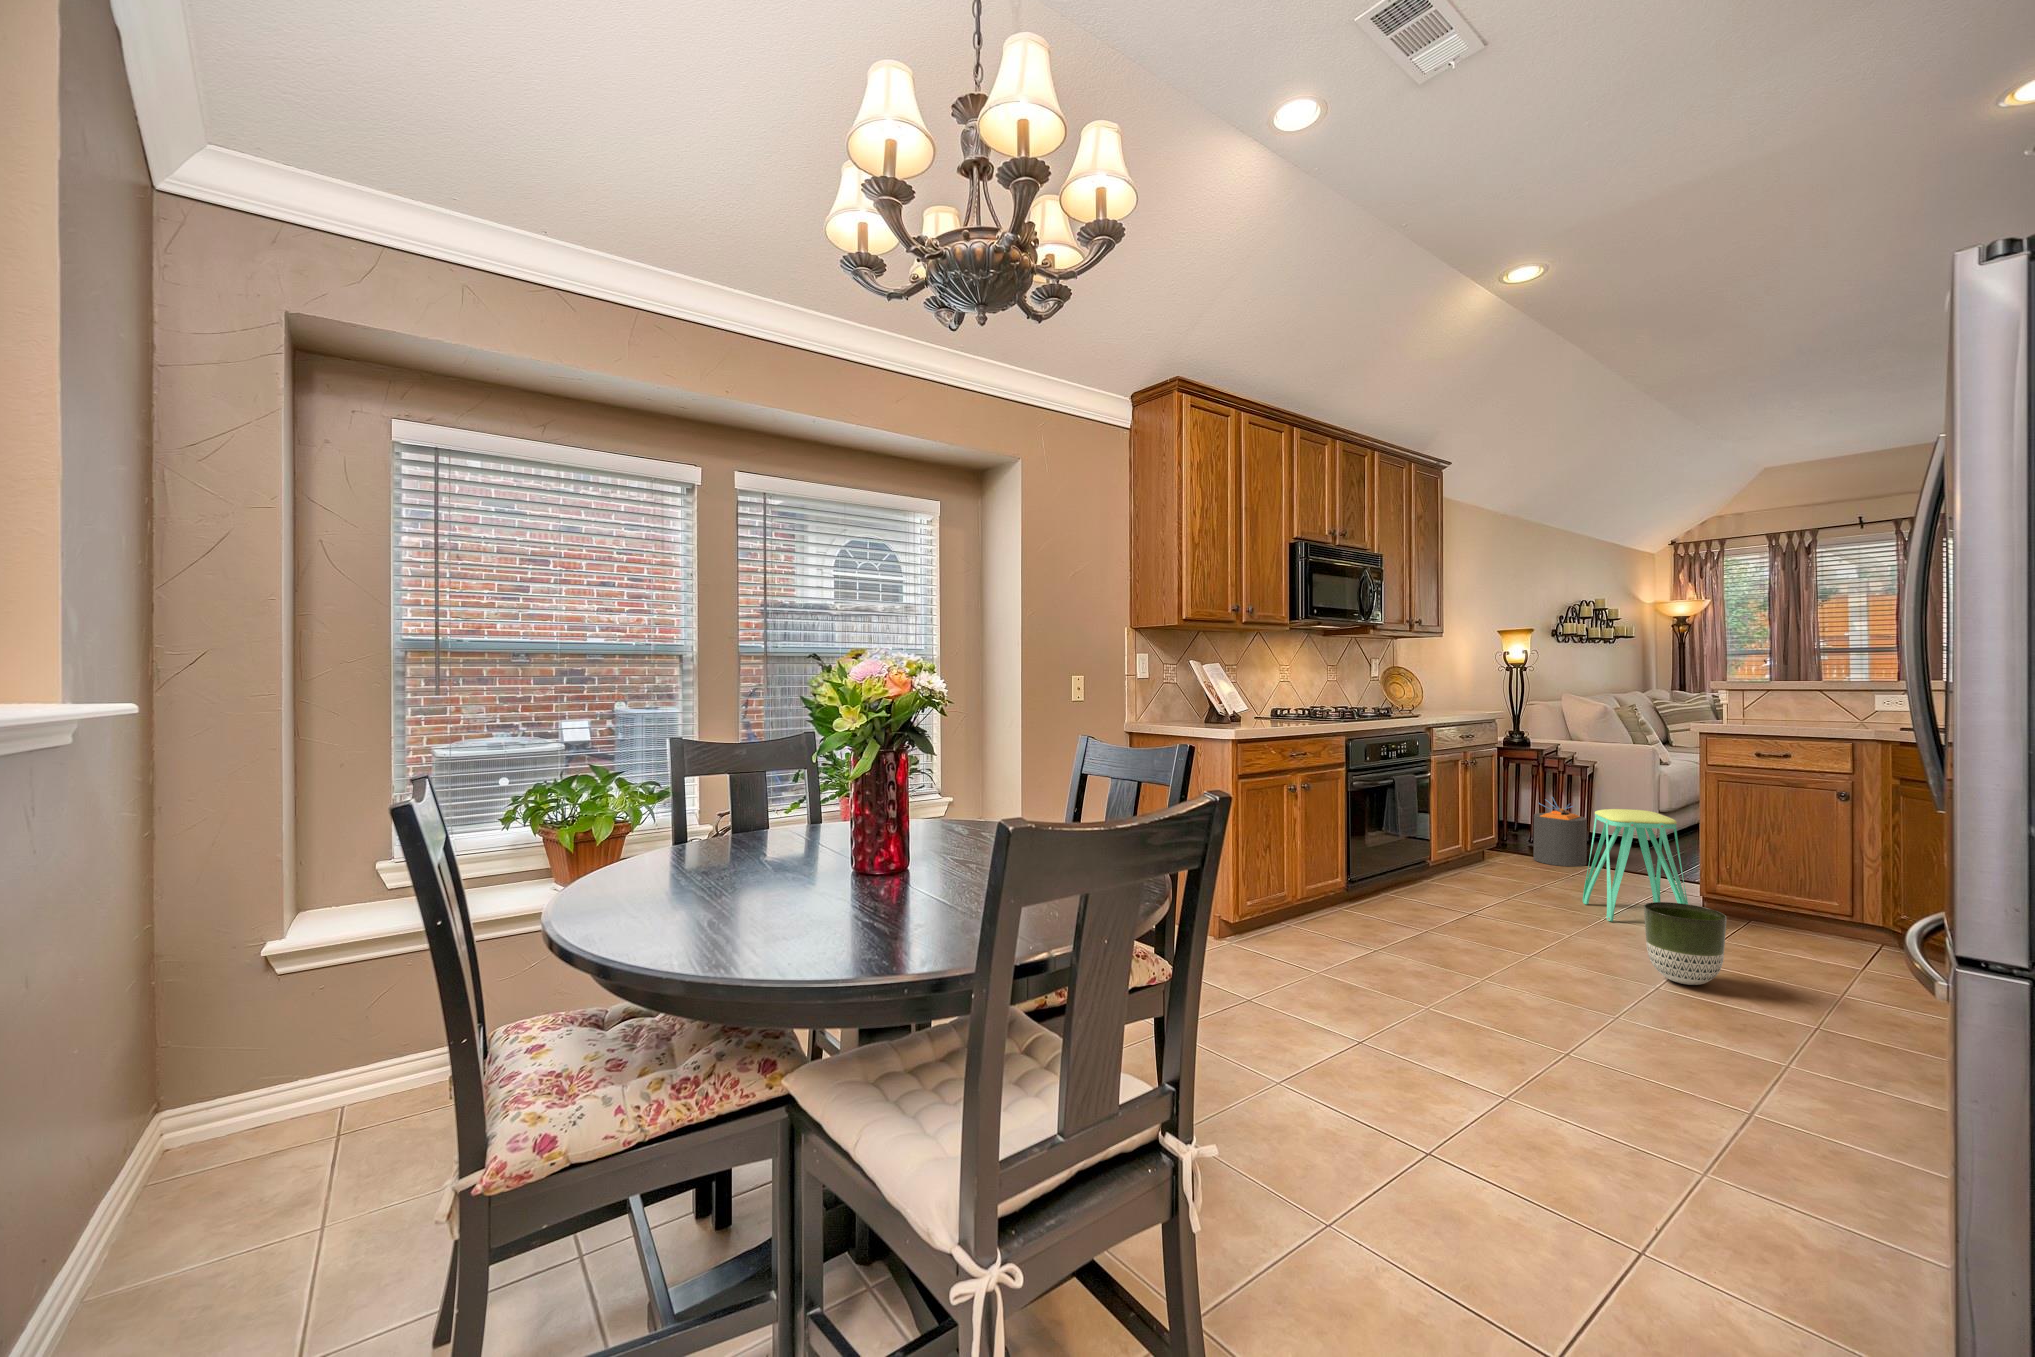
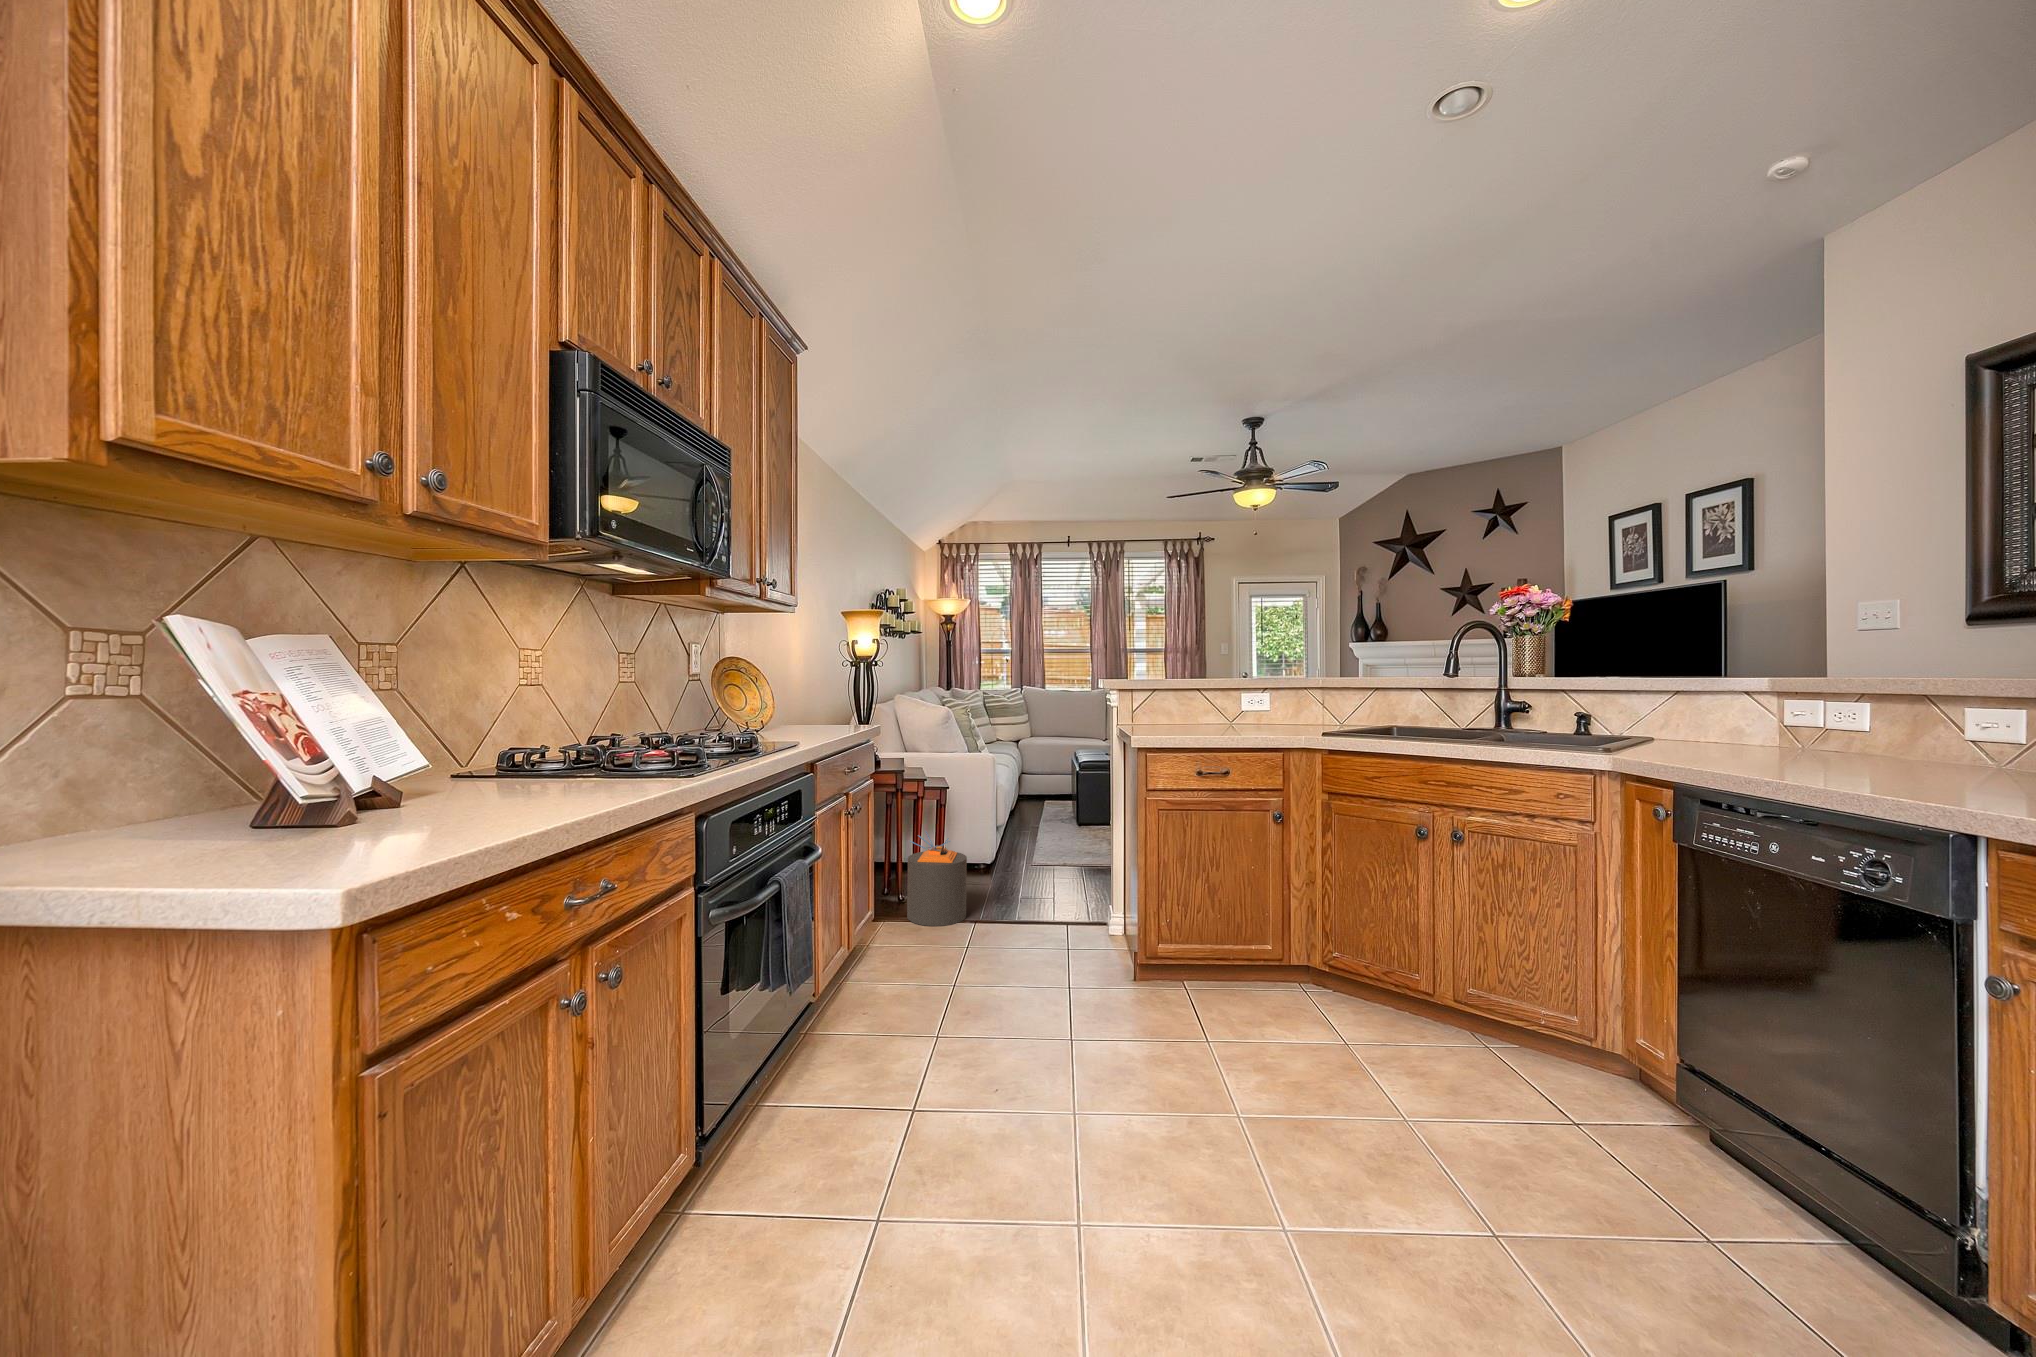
stool: present [1583,809,1688,921] -> none [1028,862,1164,1048]
planter: present [1644,902,1727,985] -> none [1255,1058,1375,1221]

